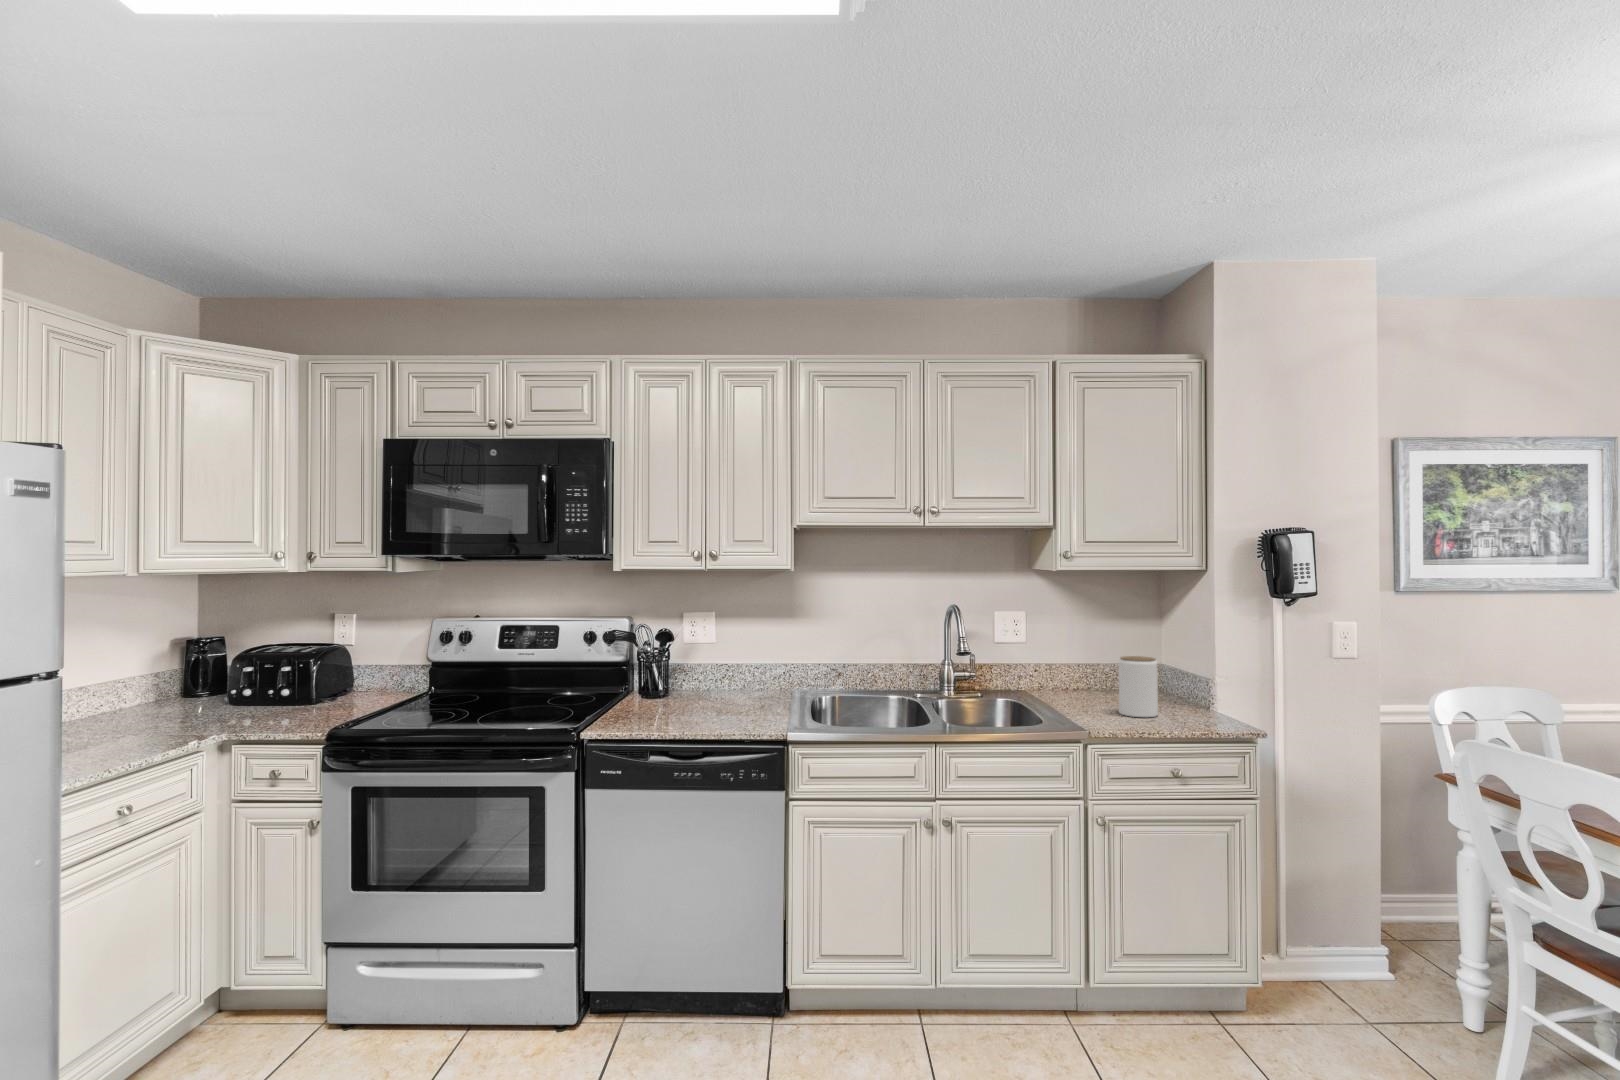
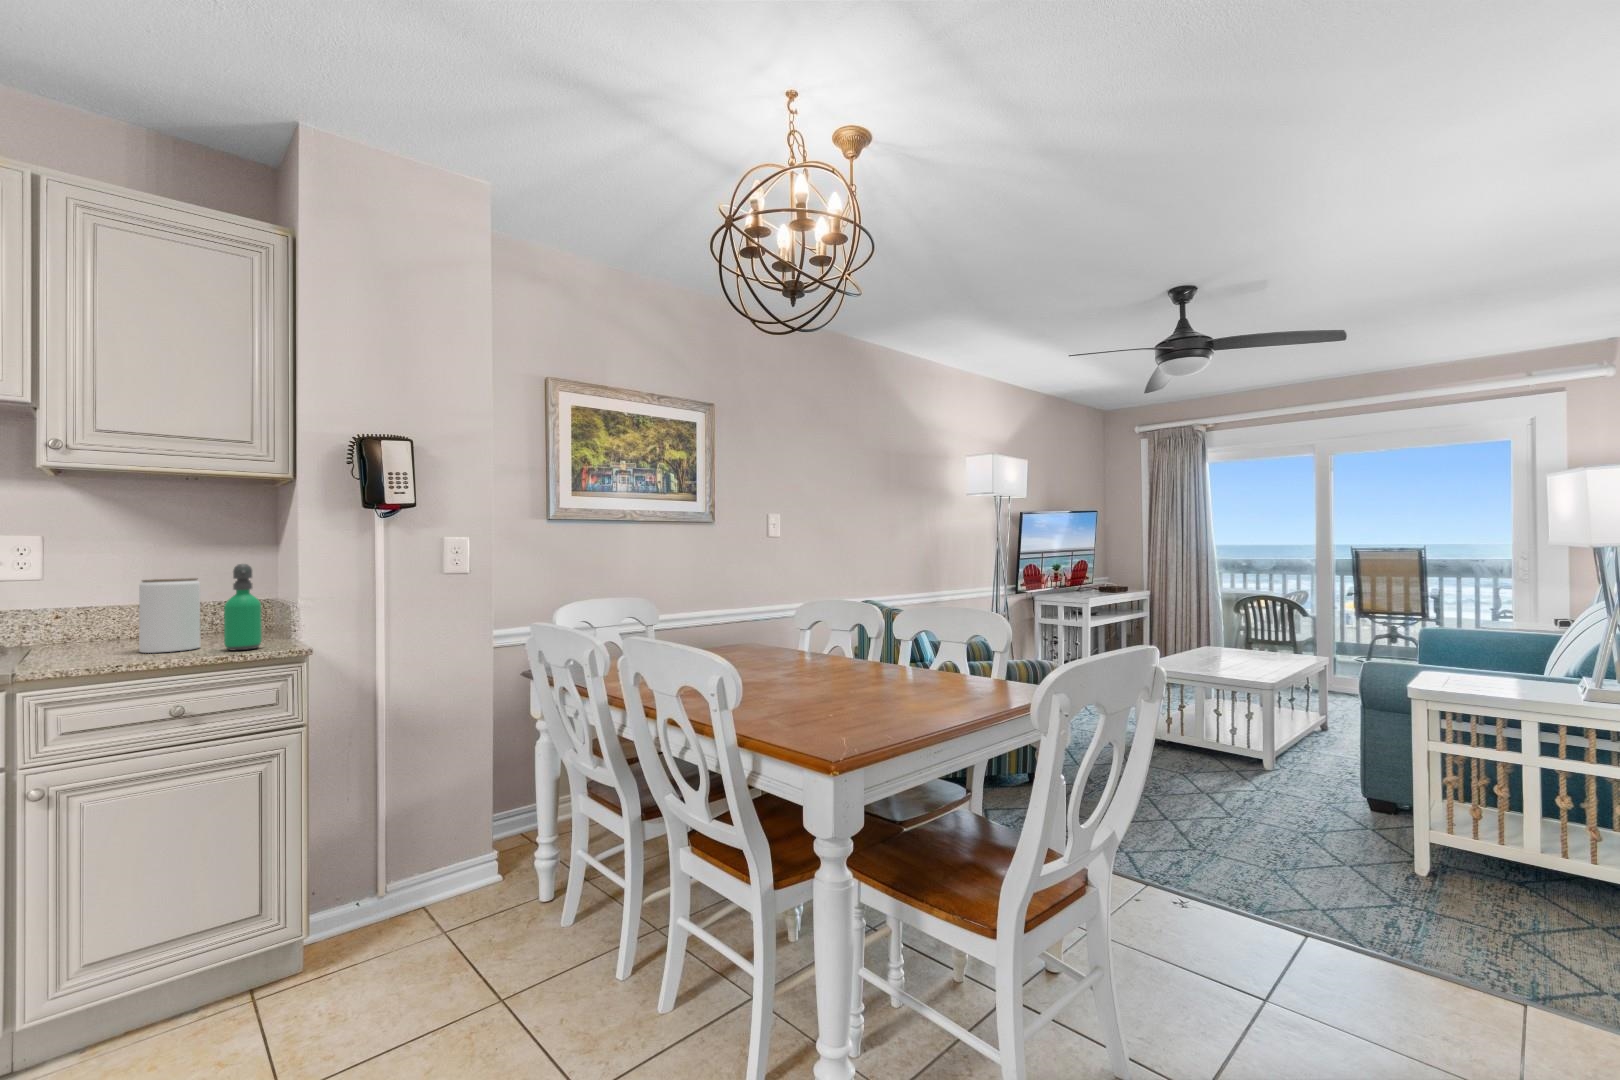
soap dispenser: none [1183,650,1210,723] -> present [224,564,262,650]

